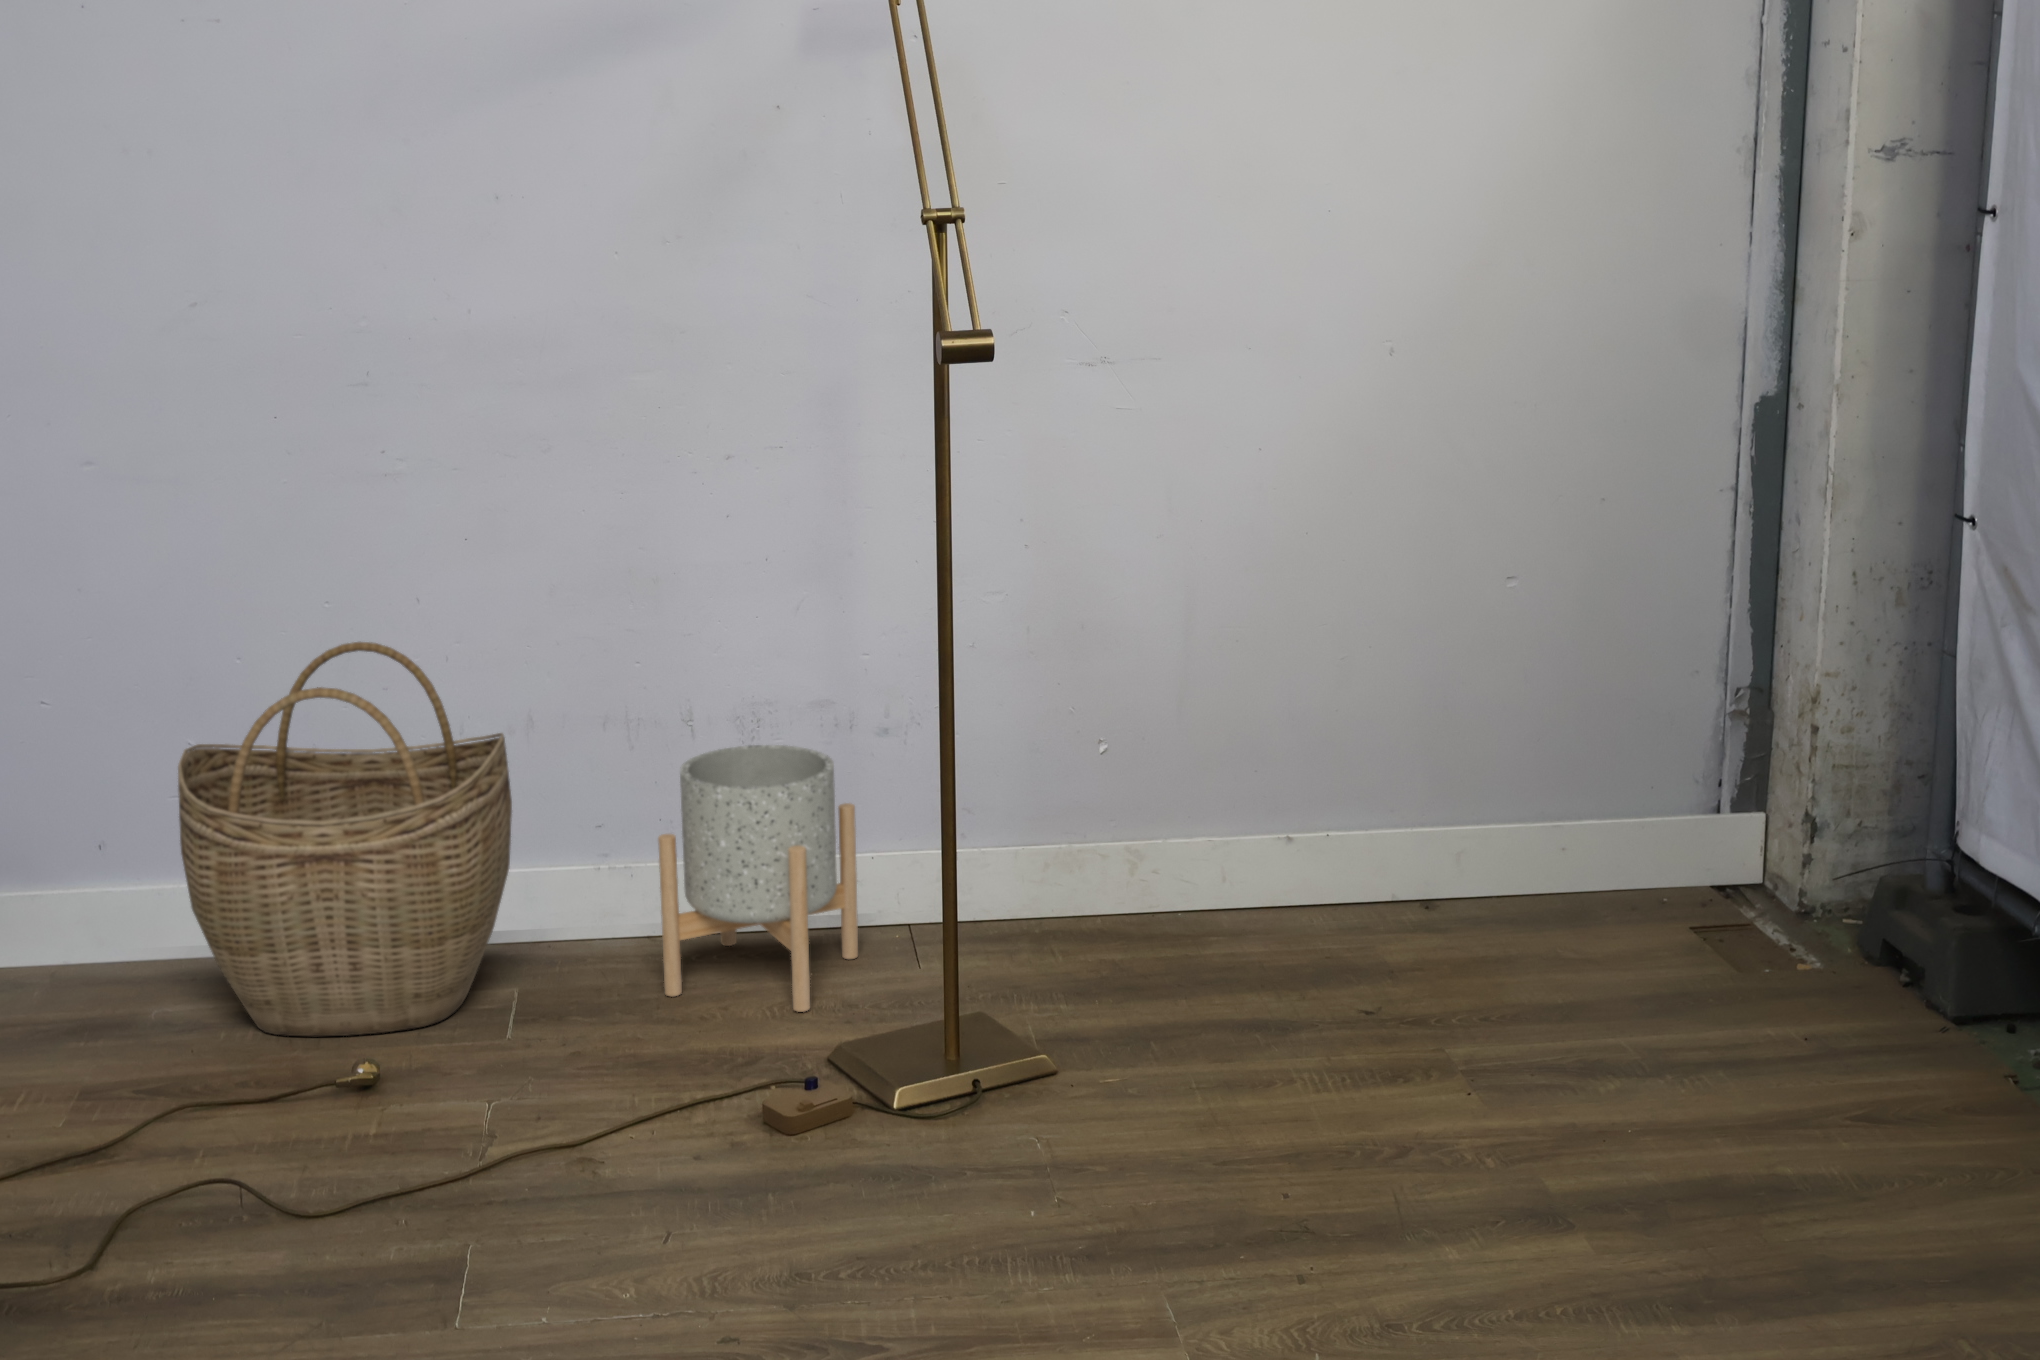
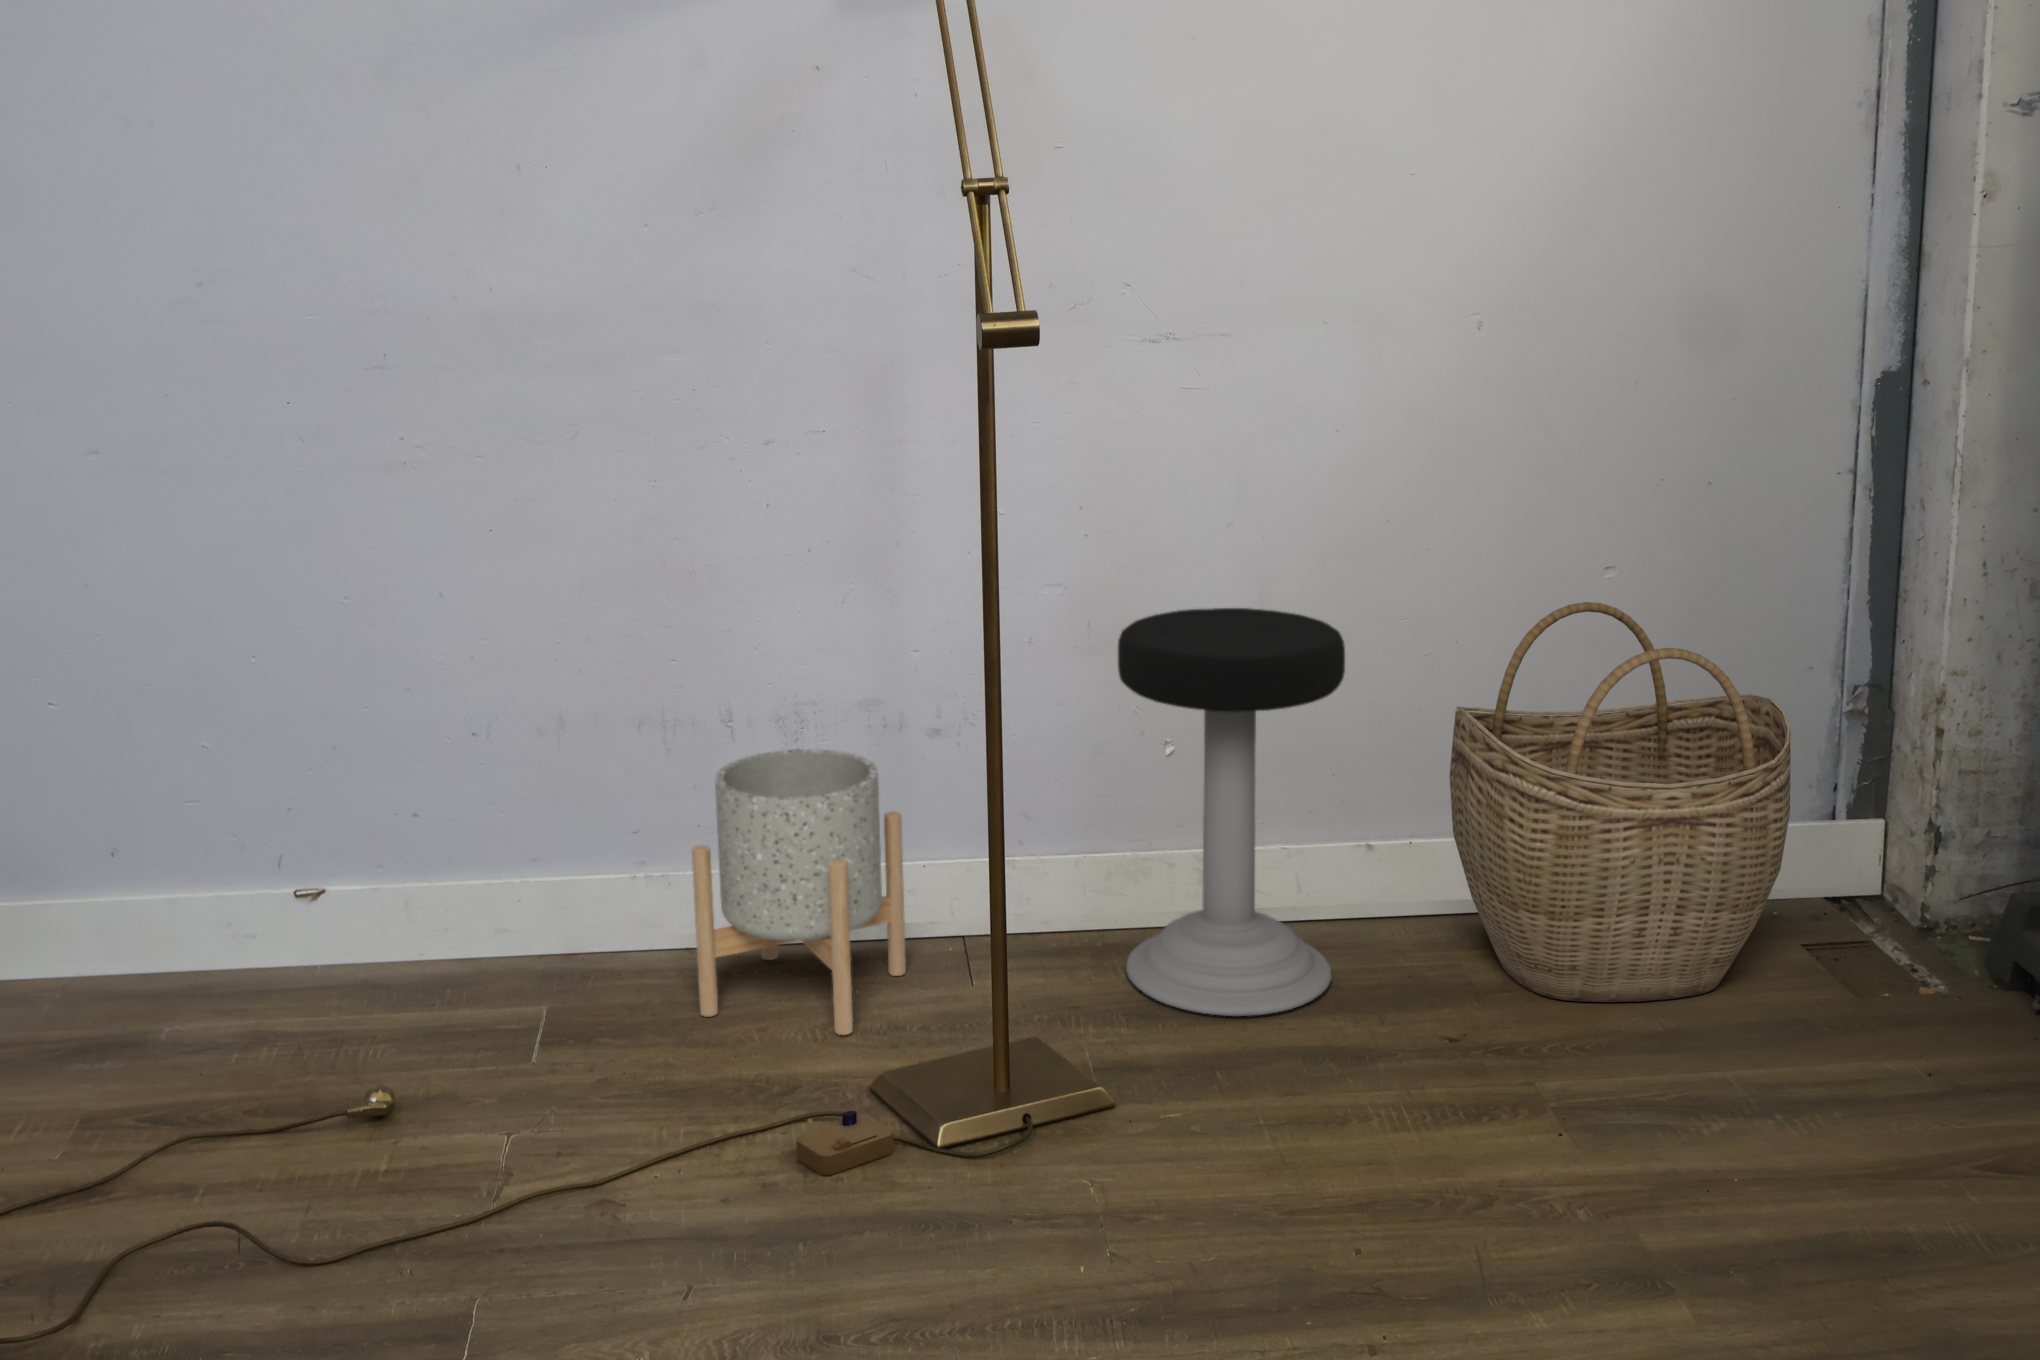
stool: none [1059,612,1269,992] -> present [1118,608,1345,1016]
woven basket: present [178,642,512,1036] -> present [1450,602,1791,1002]

